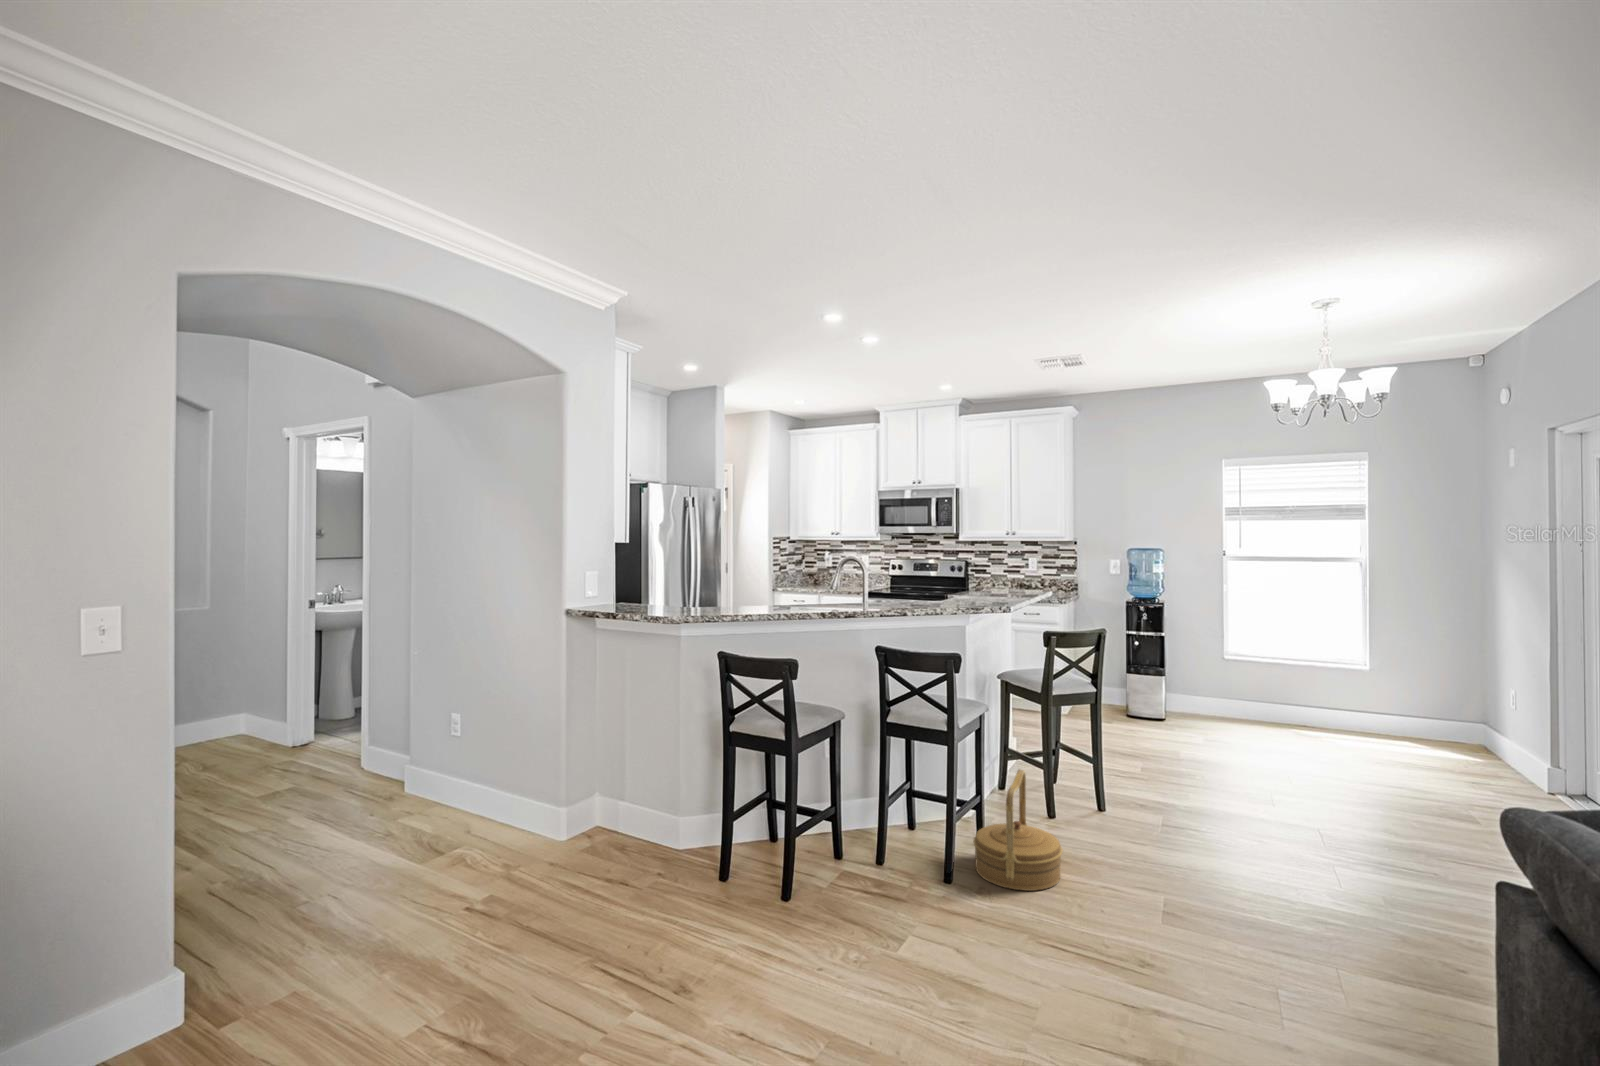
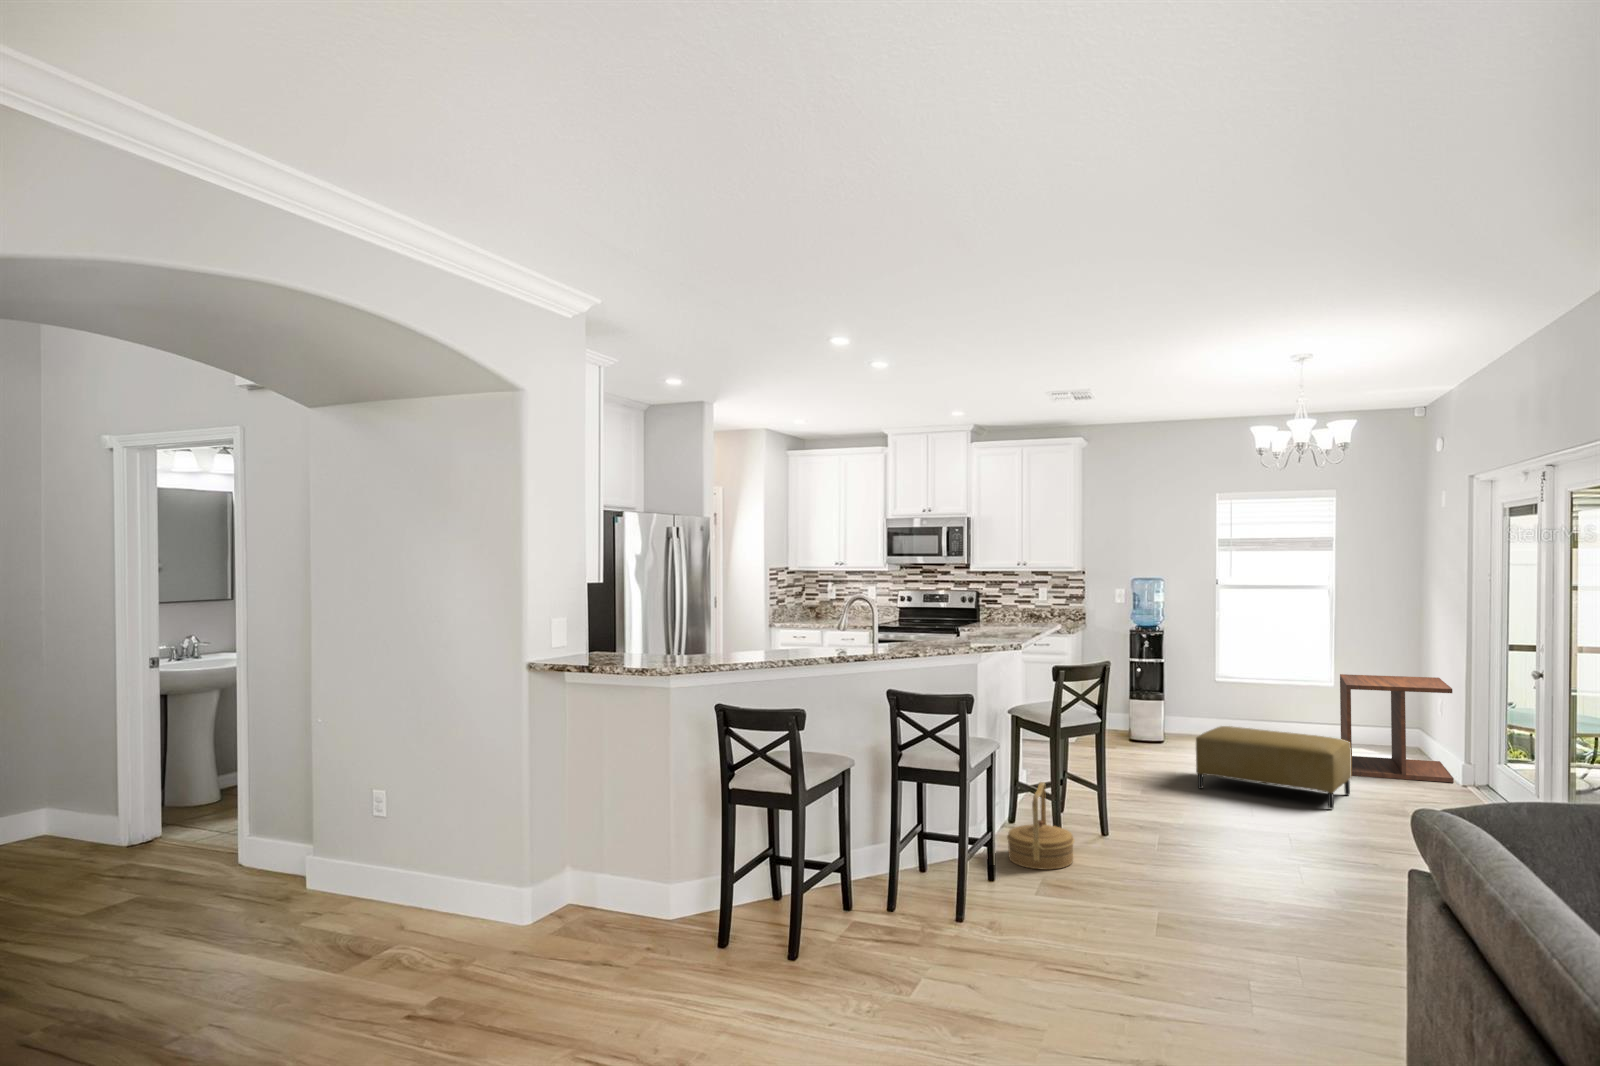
side table: none [1369,653,1527,784] -> present [1340,674,1454,782]
ottoman: none [1208,706,1405,815] -> present [1196,726,1351,809]

